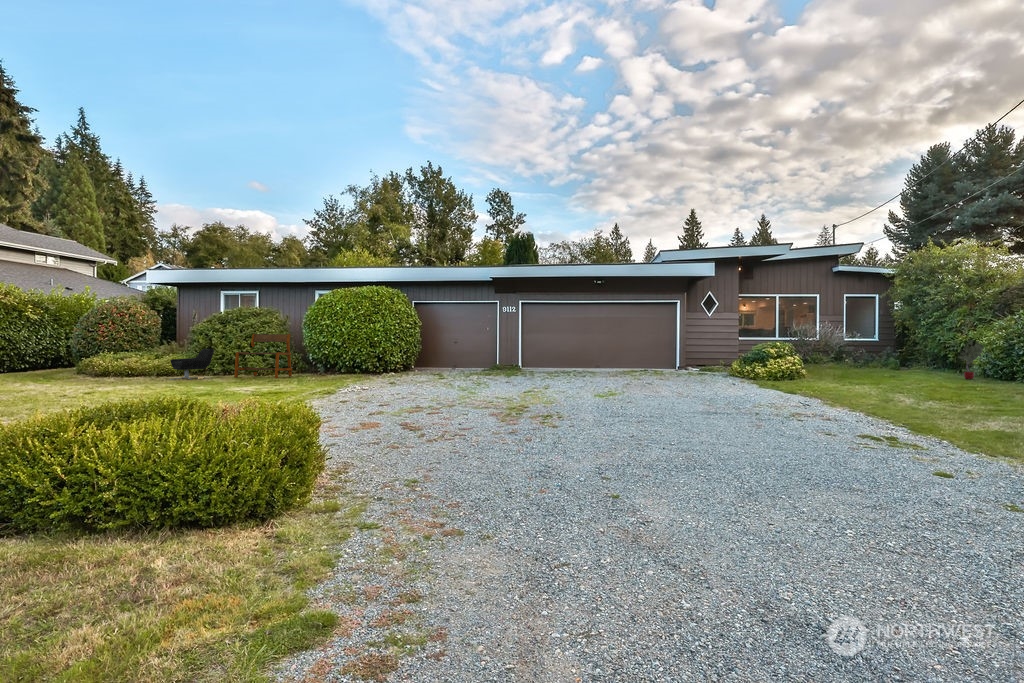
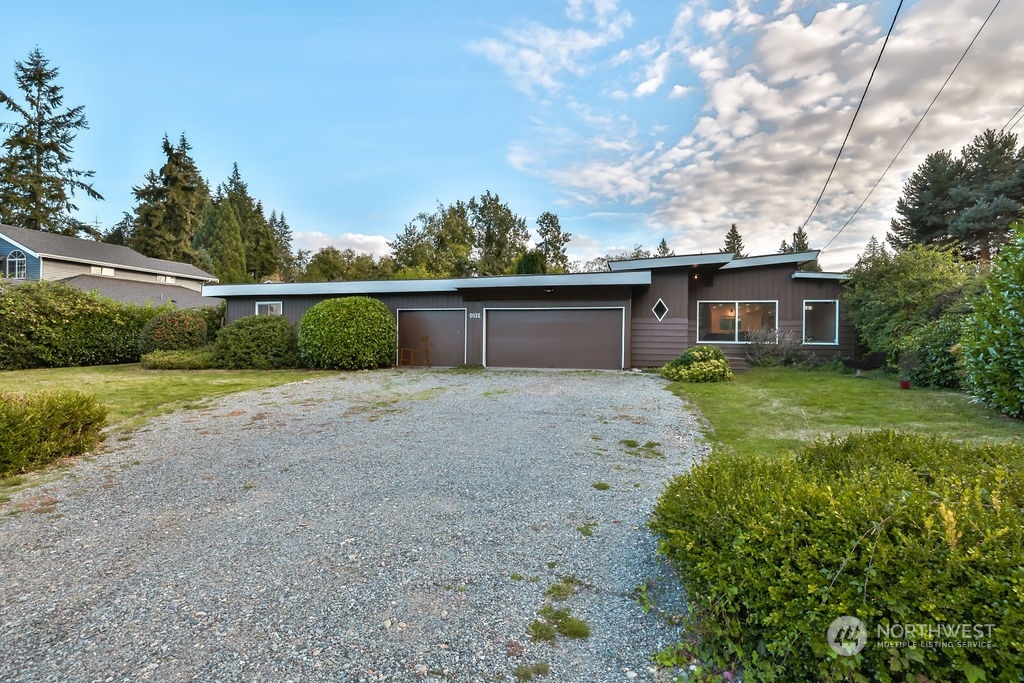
bench: present [234,334,292,378] -> present [400,336,430,368]
lounge chair: present [171,349,214,379] -> present [842,352,887,377]

